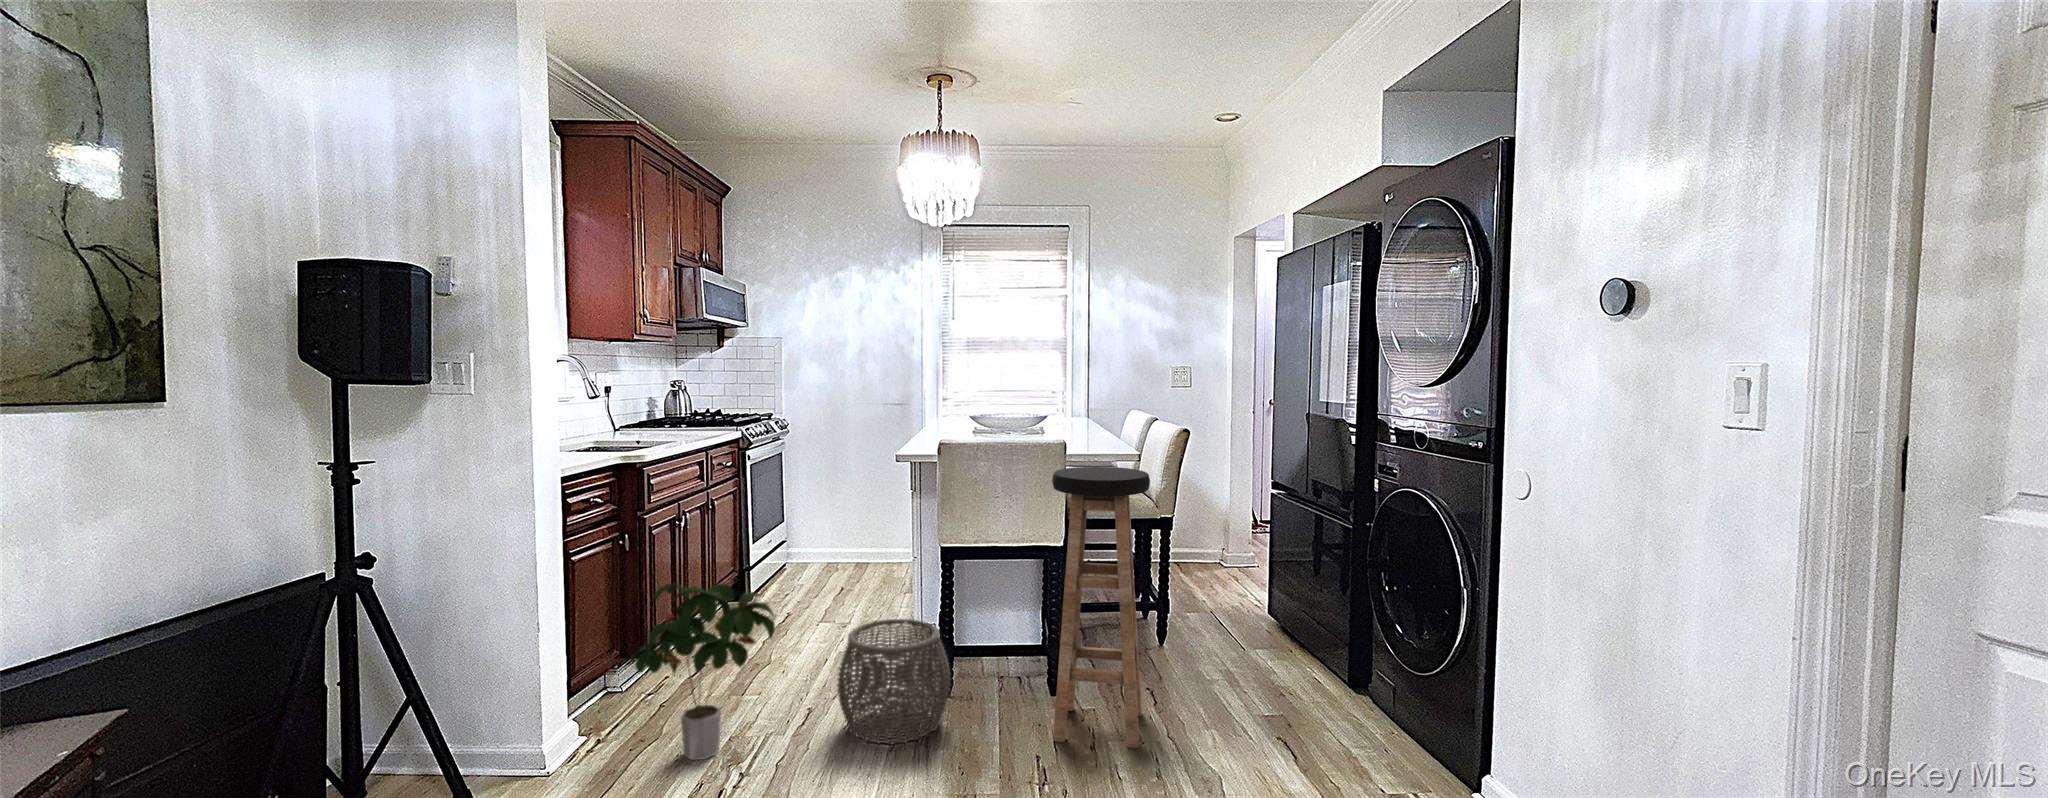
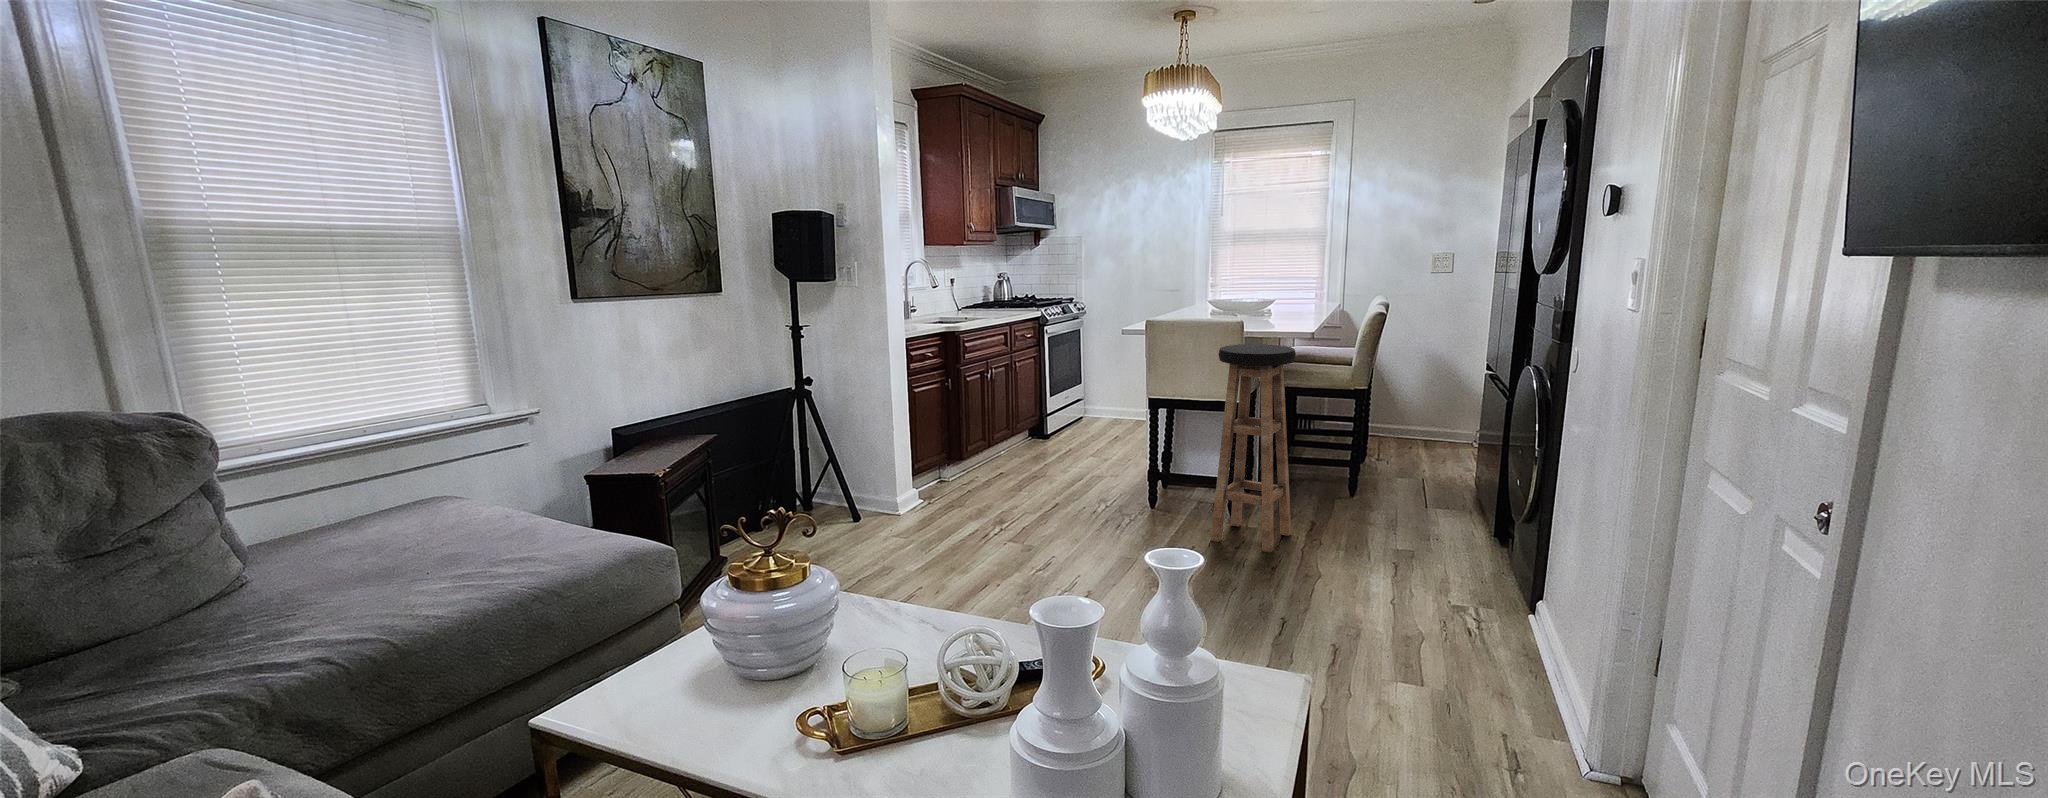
potted plant: present [630,582,775,760] -> none [945,408,1026,520]
woven basket: present [837,619,951,744] -> none [1068,448,1147,529]

